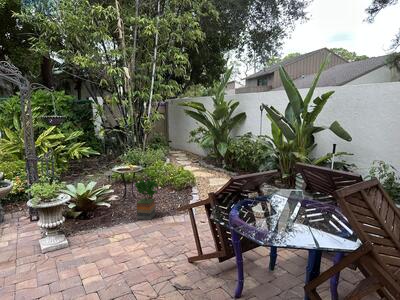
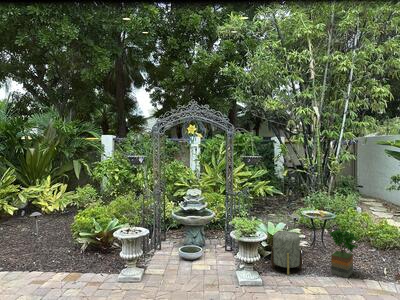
stool: none [80,189,111,230] -> present [271,231,302,275]

